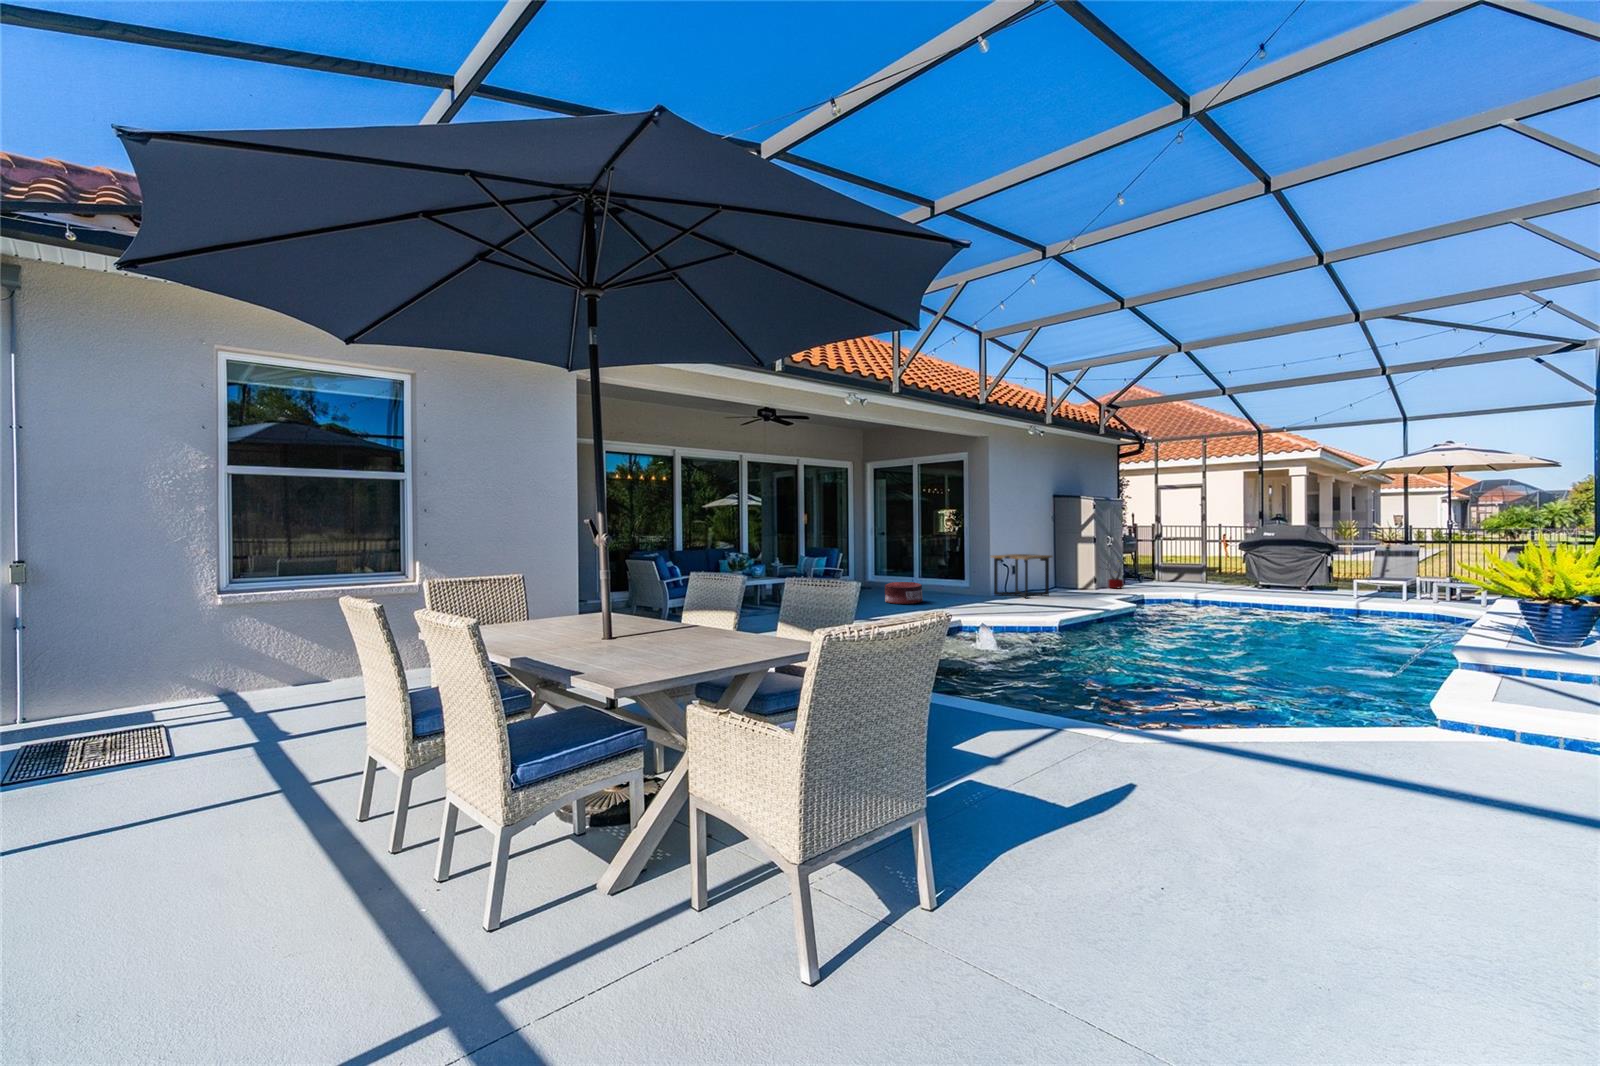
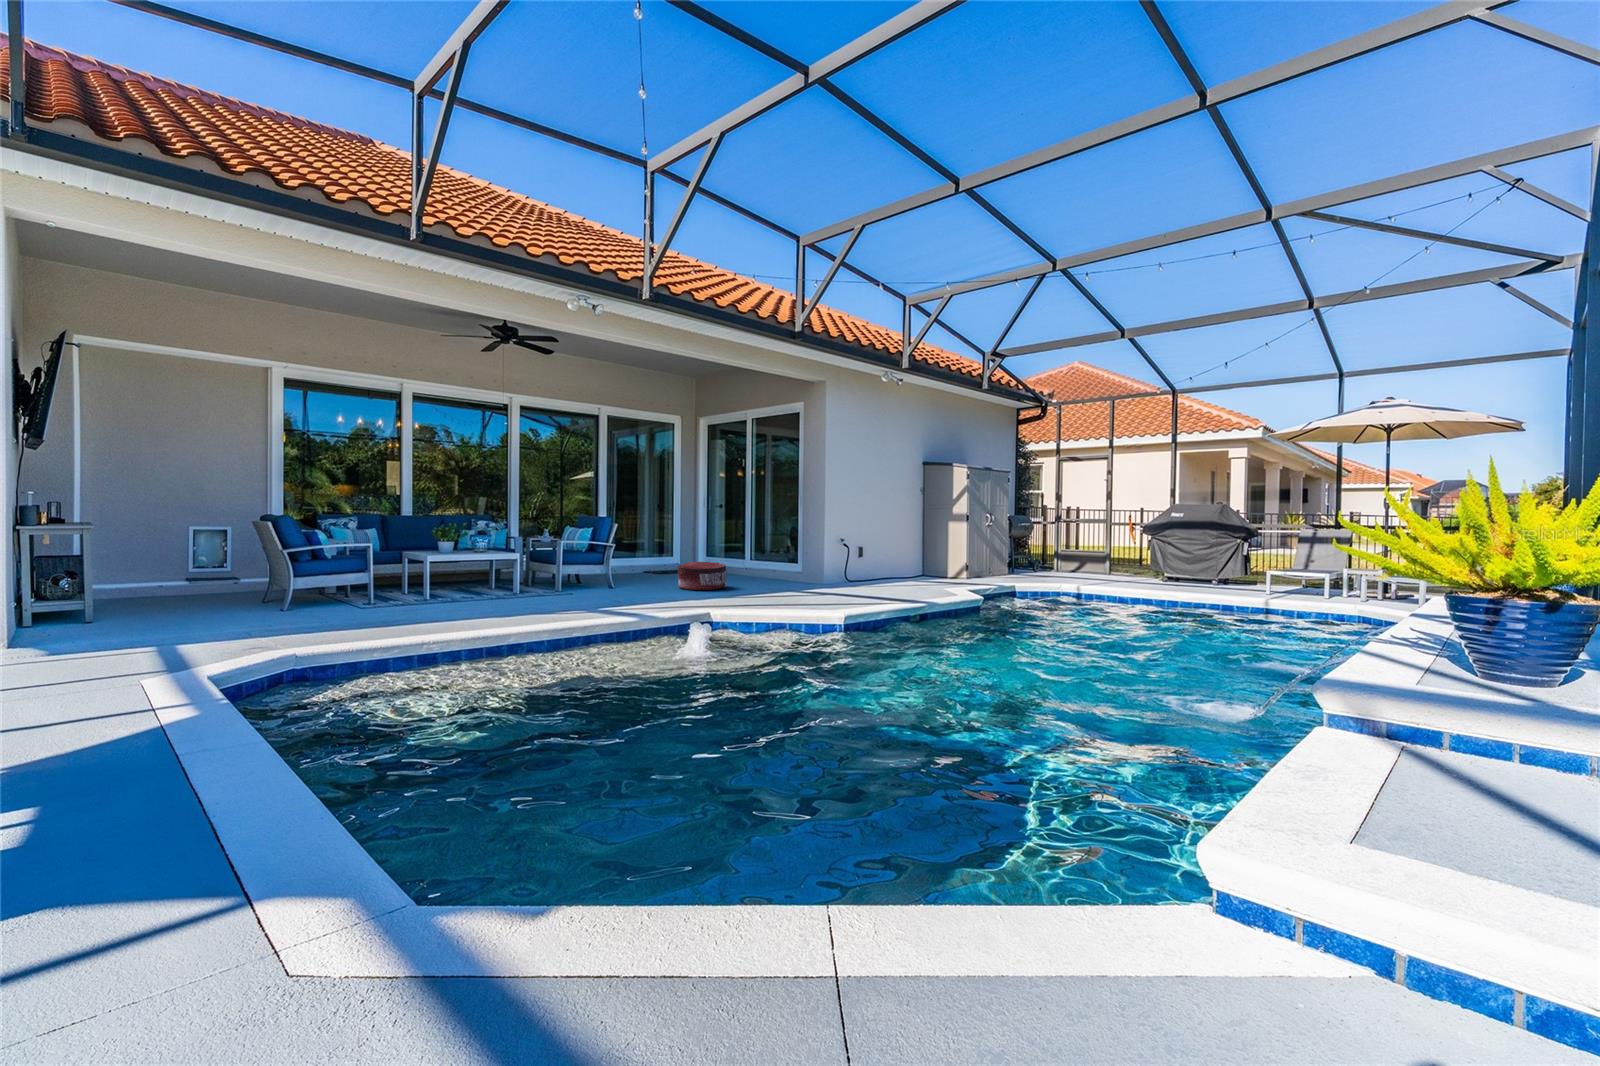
side table: present [991,554,1052,598] -> none [827,531,904,586]
decorative plant: present [1106,561,1124,588] -> none [966,535,1015,577]

